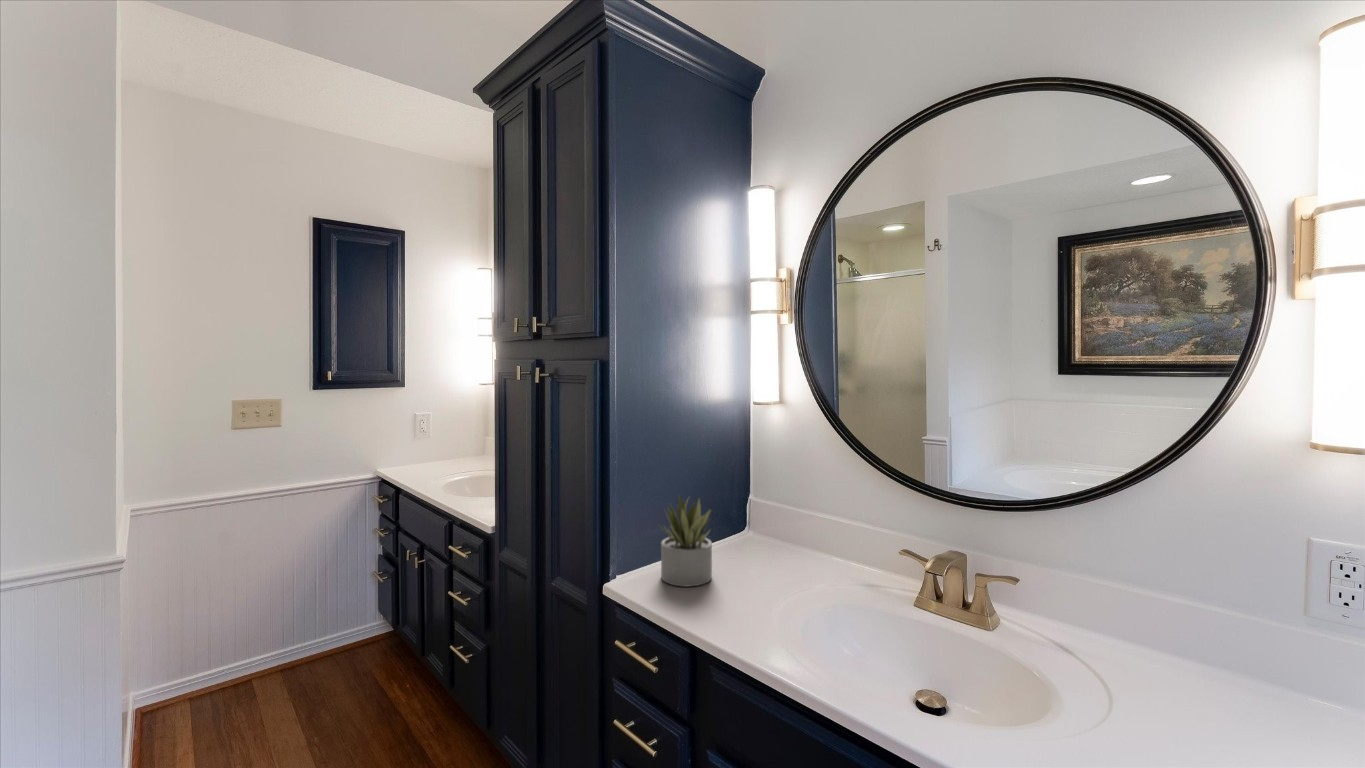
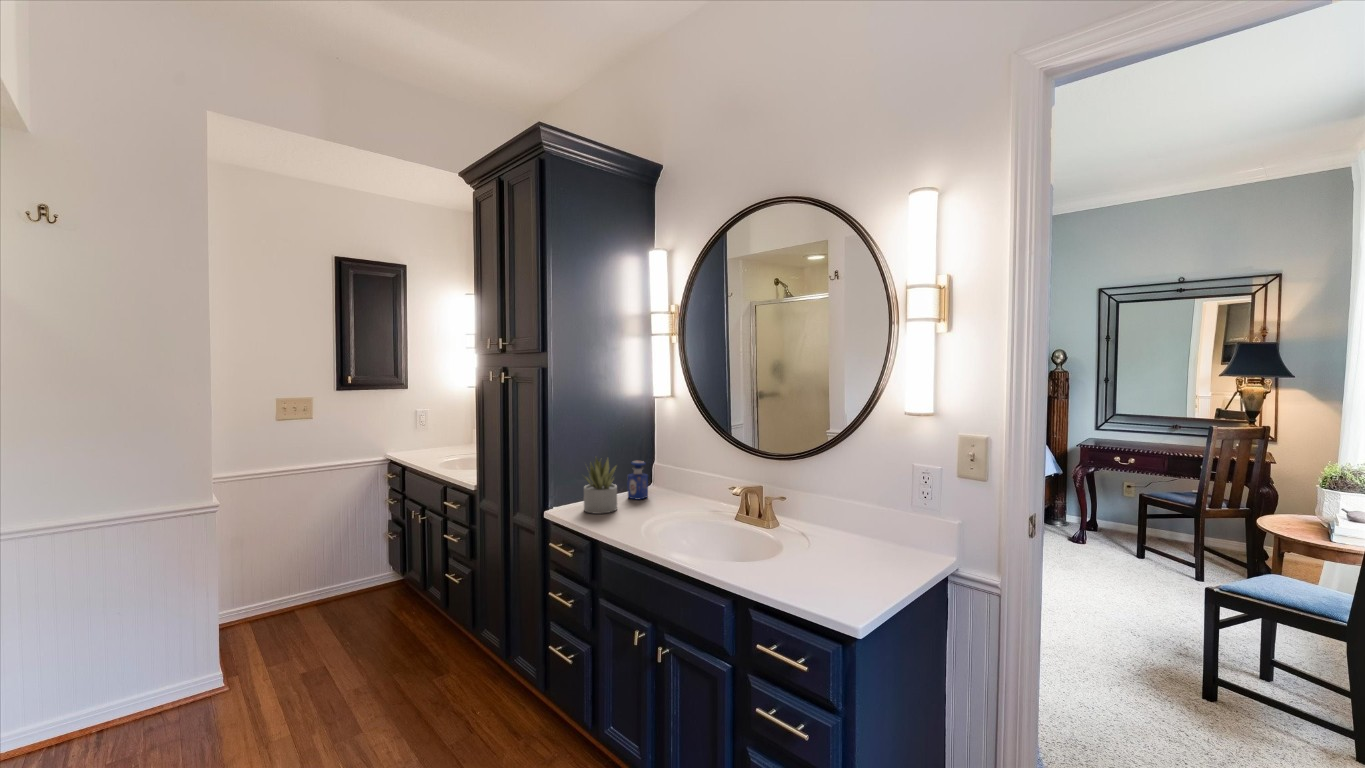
perfume bottle: none [718,499,749,558] -> present [627,461,648,500]

